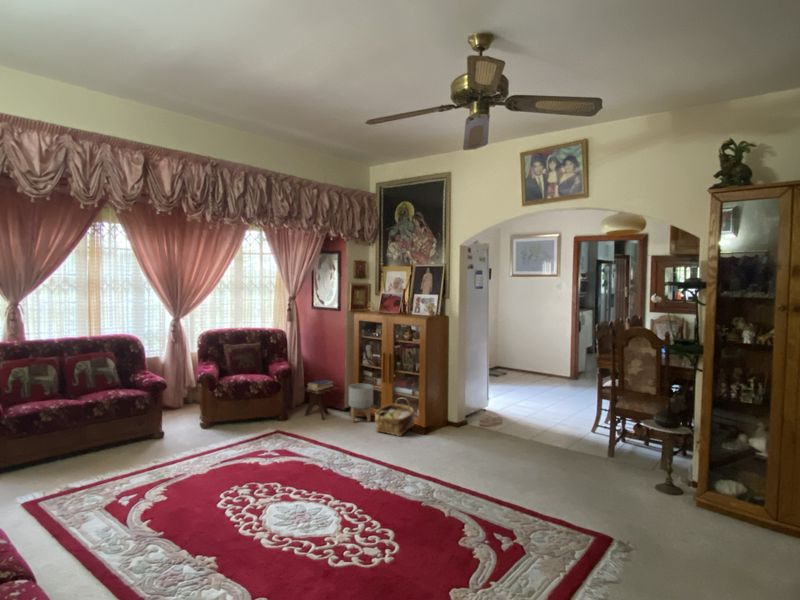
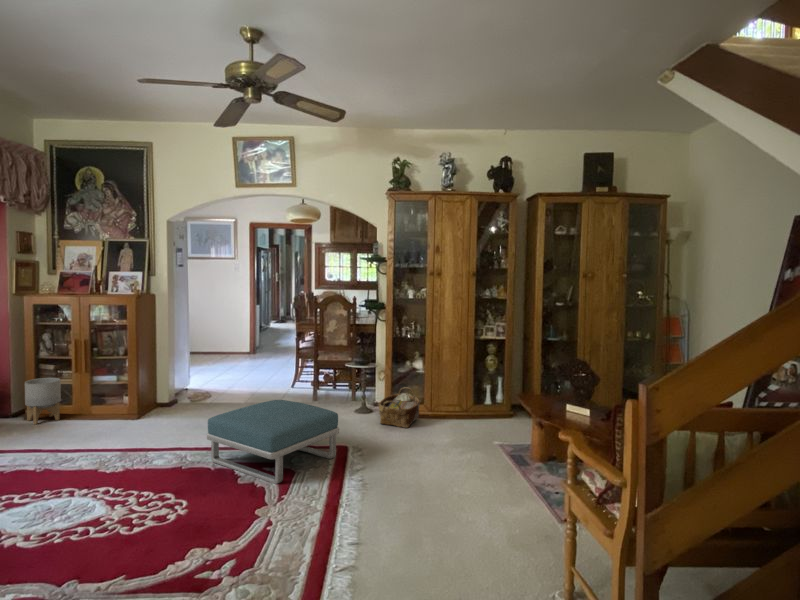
woven basket: present [375,399,414,436] -> present [379,387,420,428]
footstool: none [446,452,595,561] -> present [207,400,339,484]

